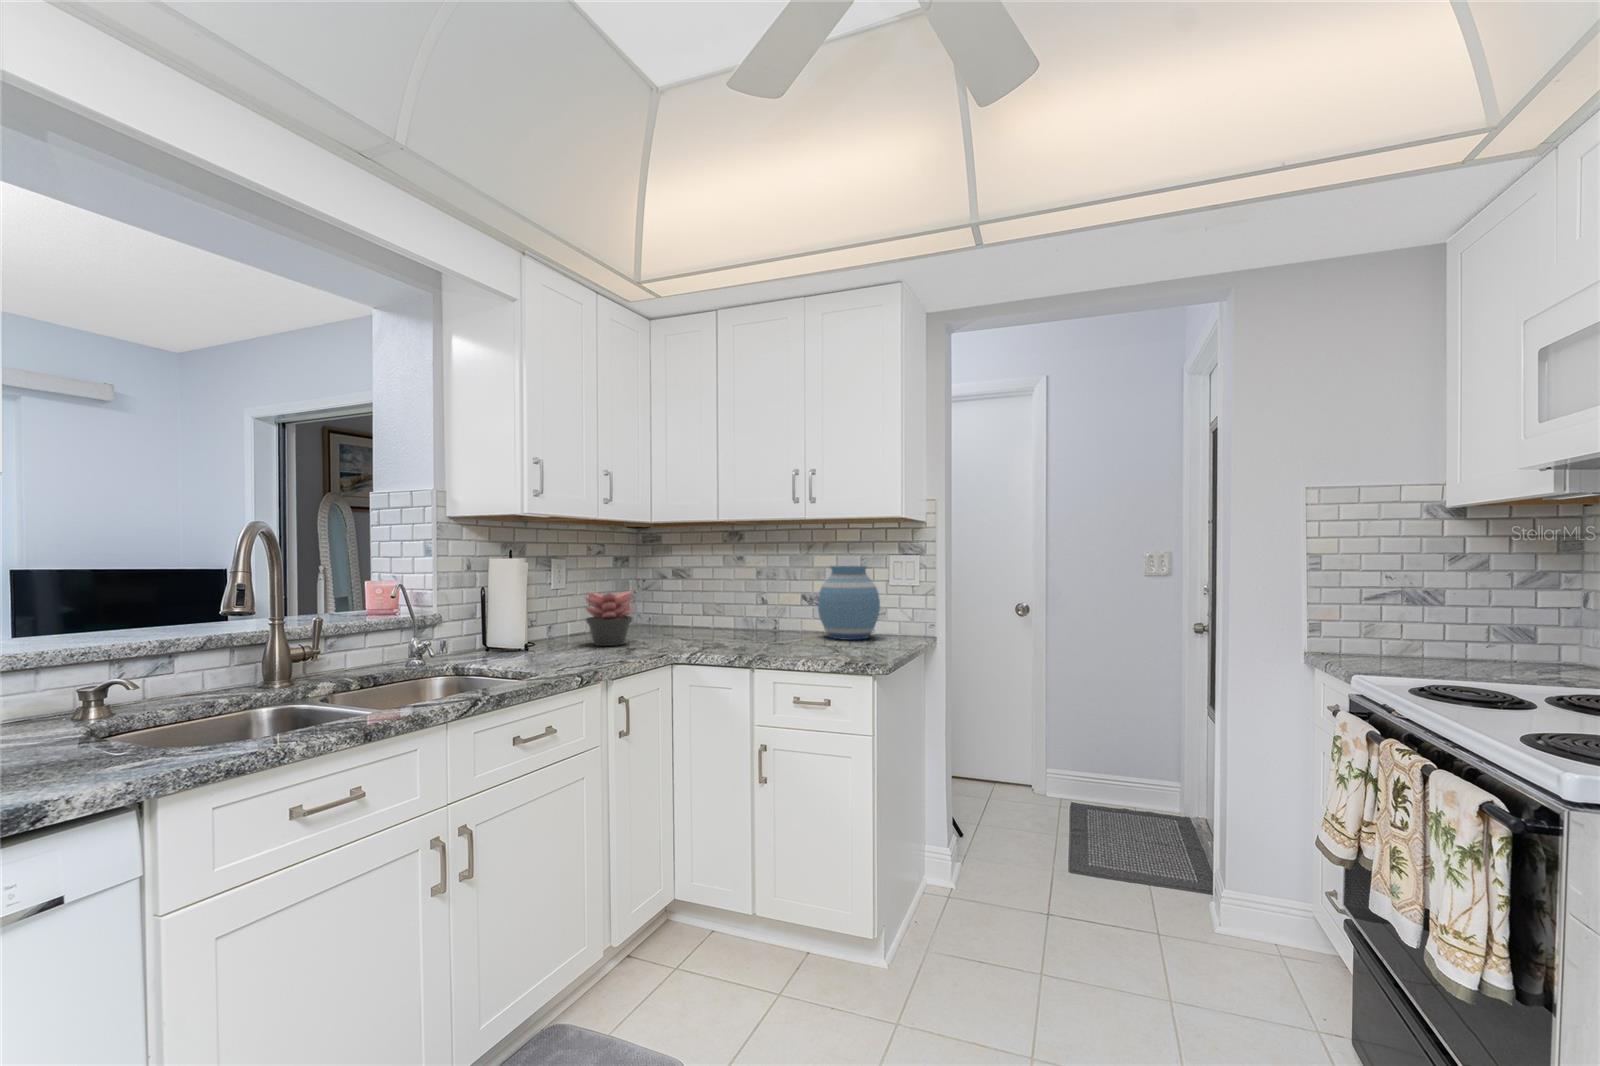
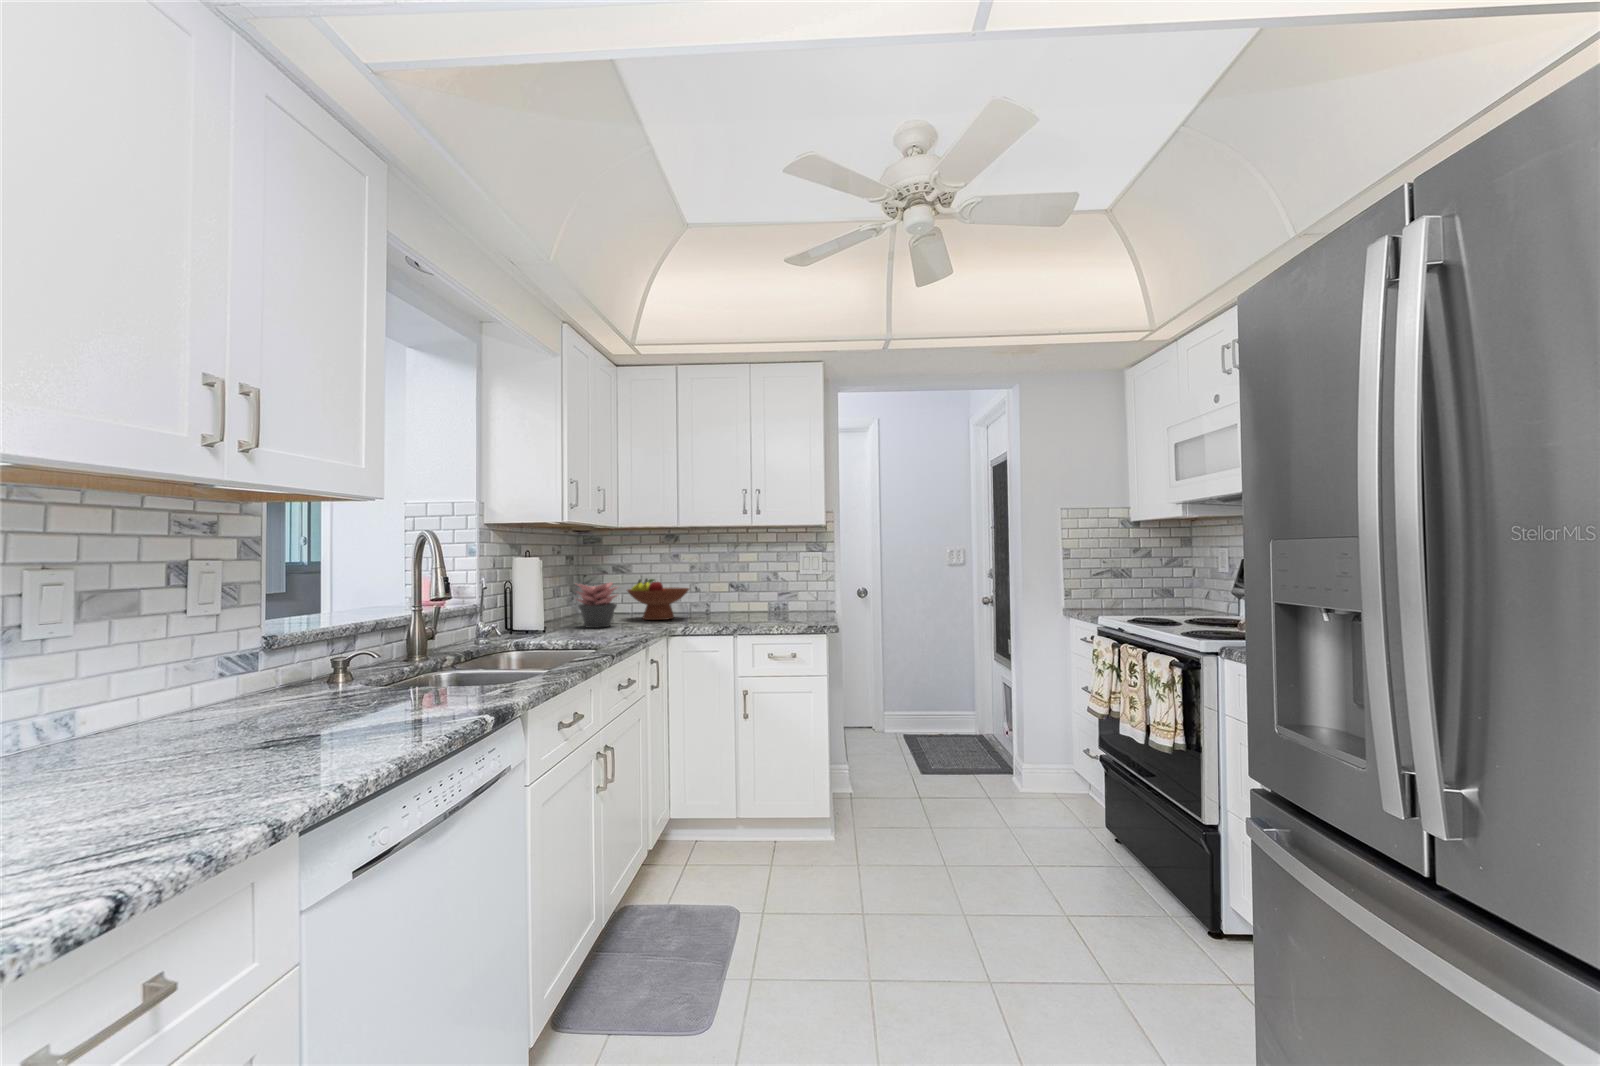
vase: present [818,565,880,640] -> none [745,560,793,617]
fruit bowl: none [664,586,742,638] -> present [627,579,689,620]

